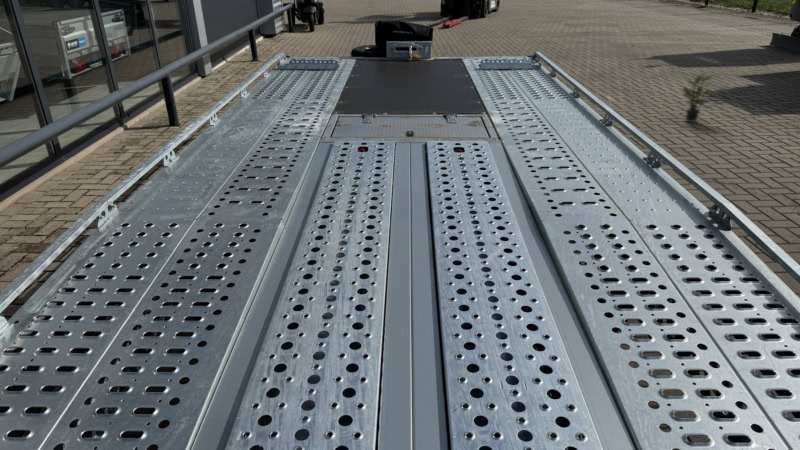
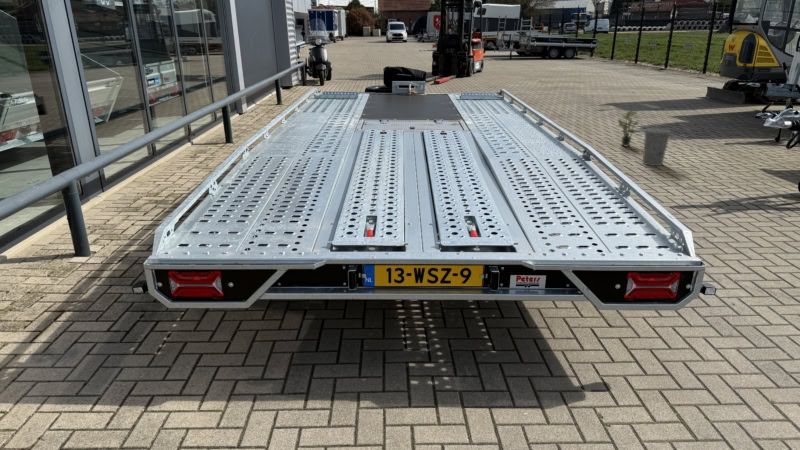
trash can: none [722,105,767,156] -> present [643,128,671,166]

